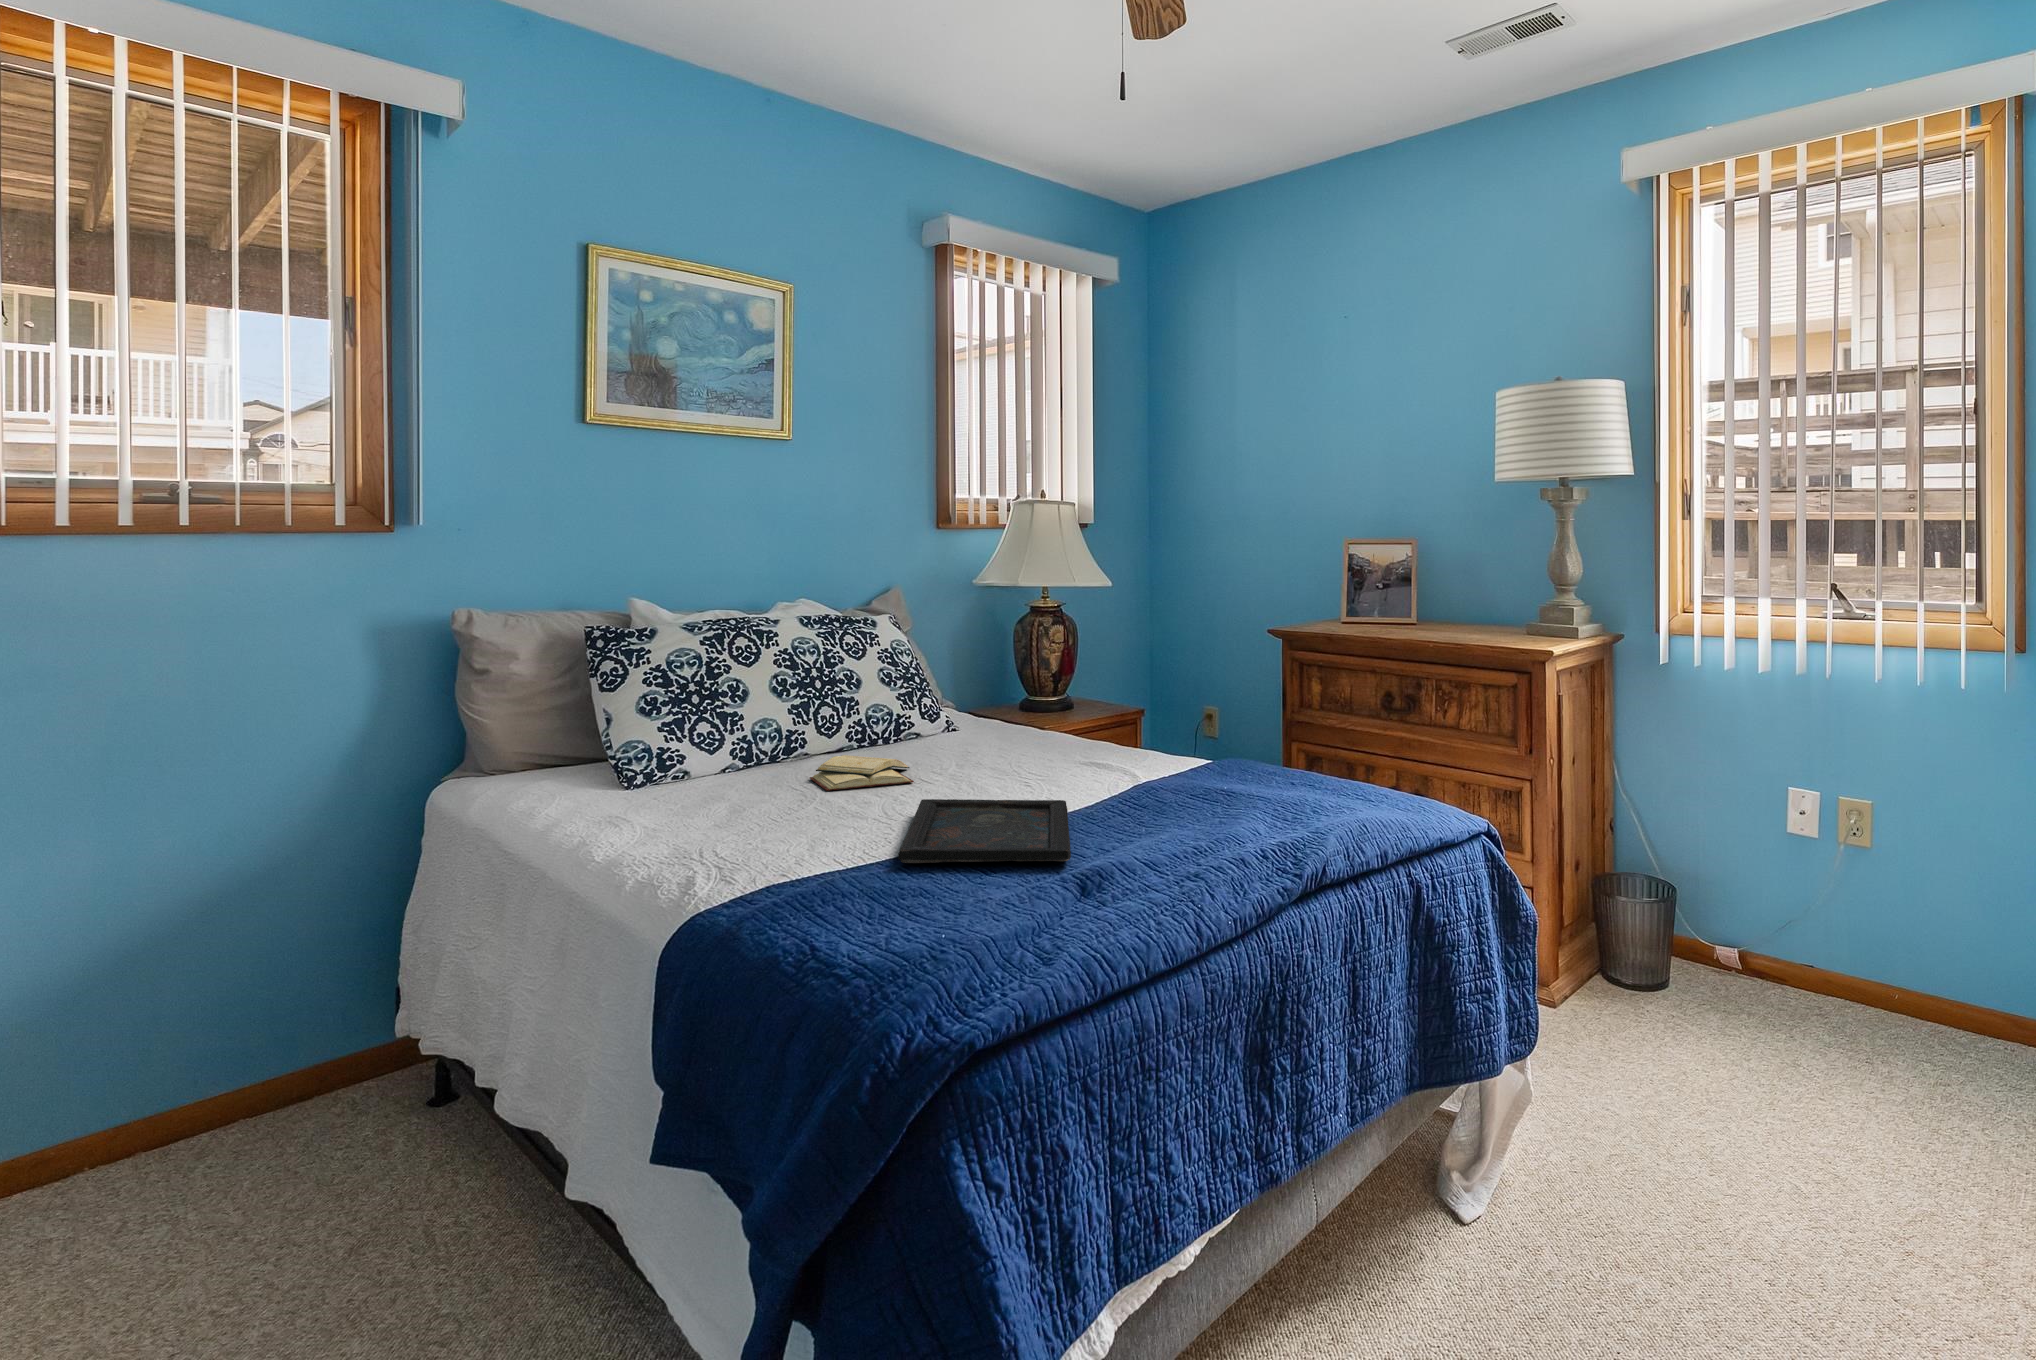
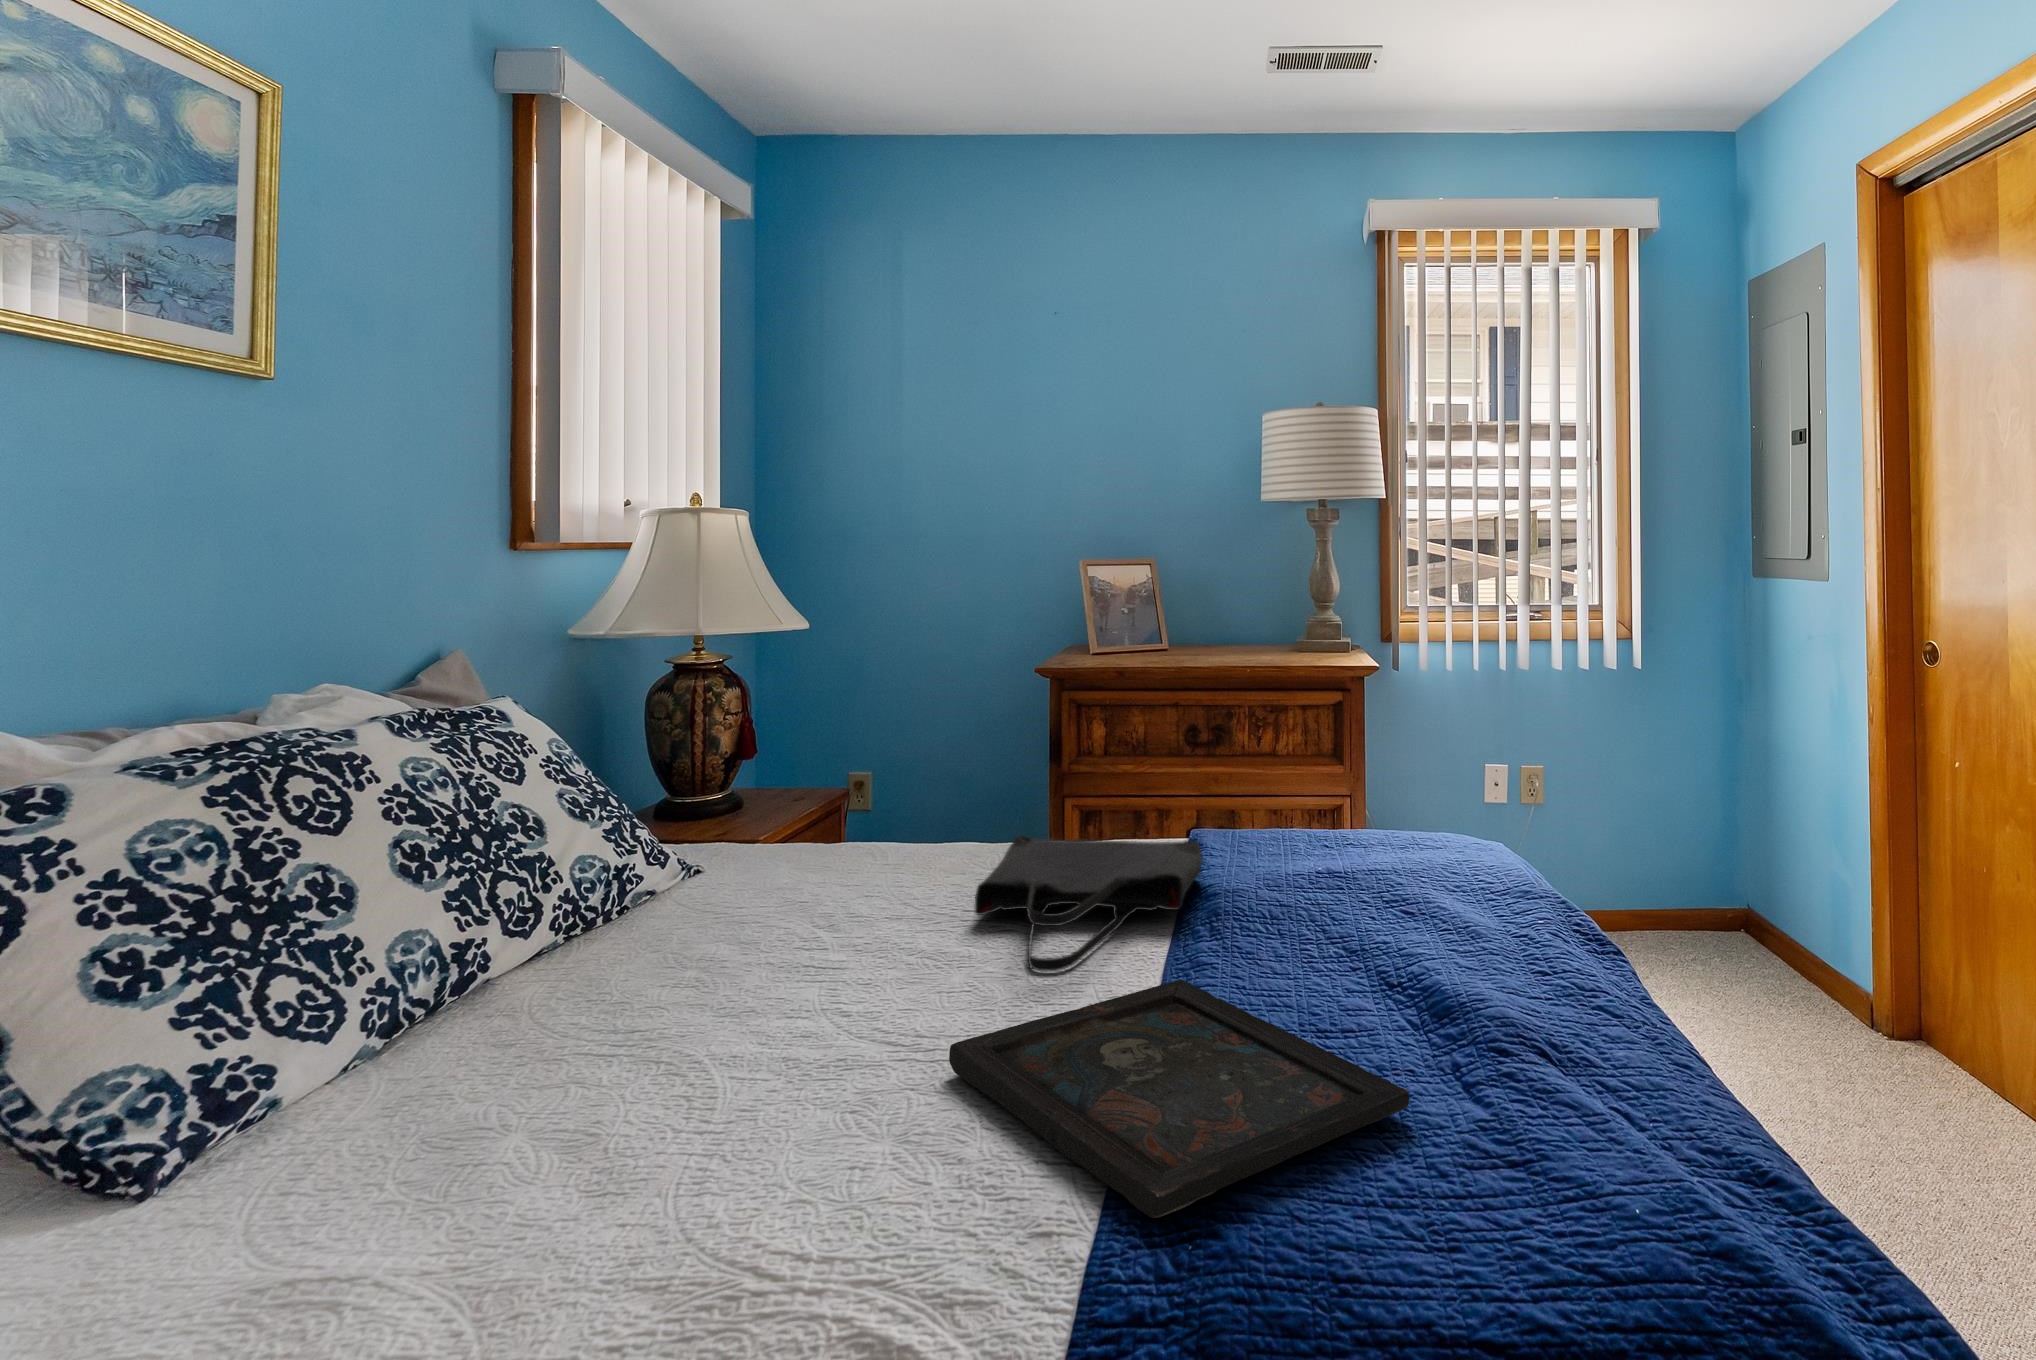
tote bag: none [1029,729,1204,794] -> present [975,835,1202,971]
diary: present [810,755,914,791] -> none [582,963,811,1068]

